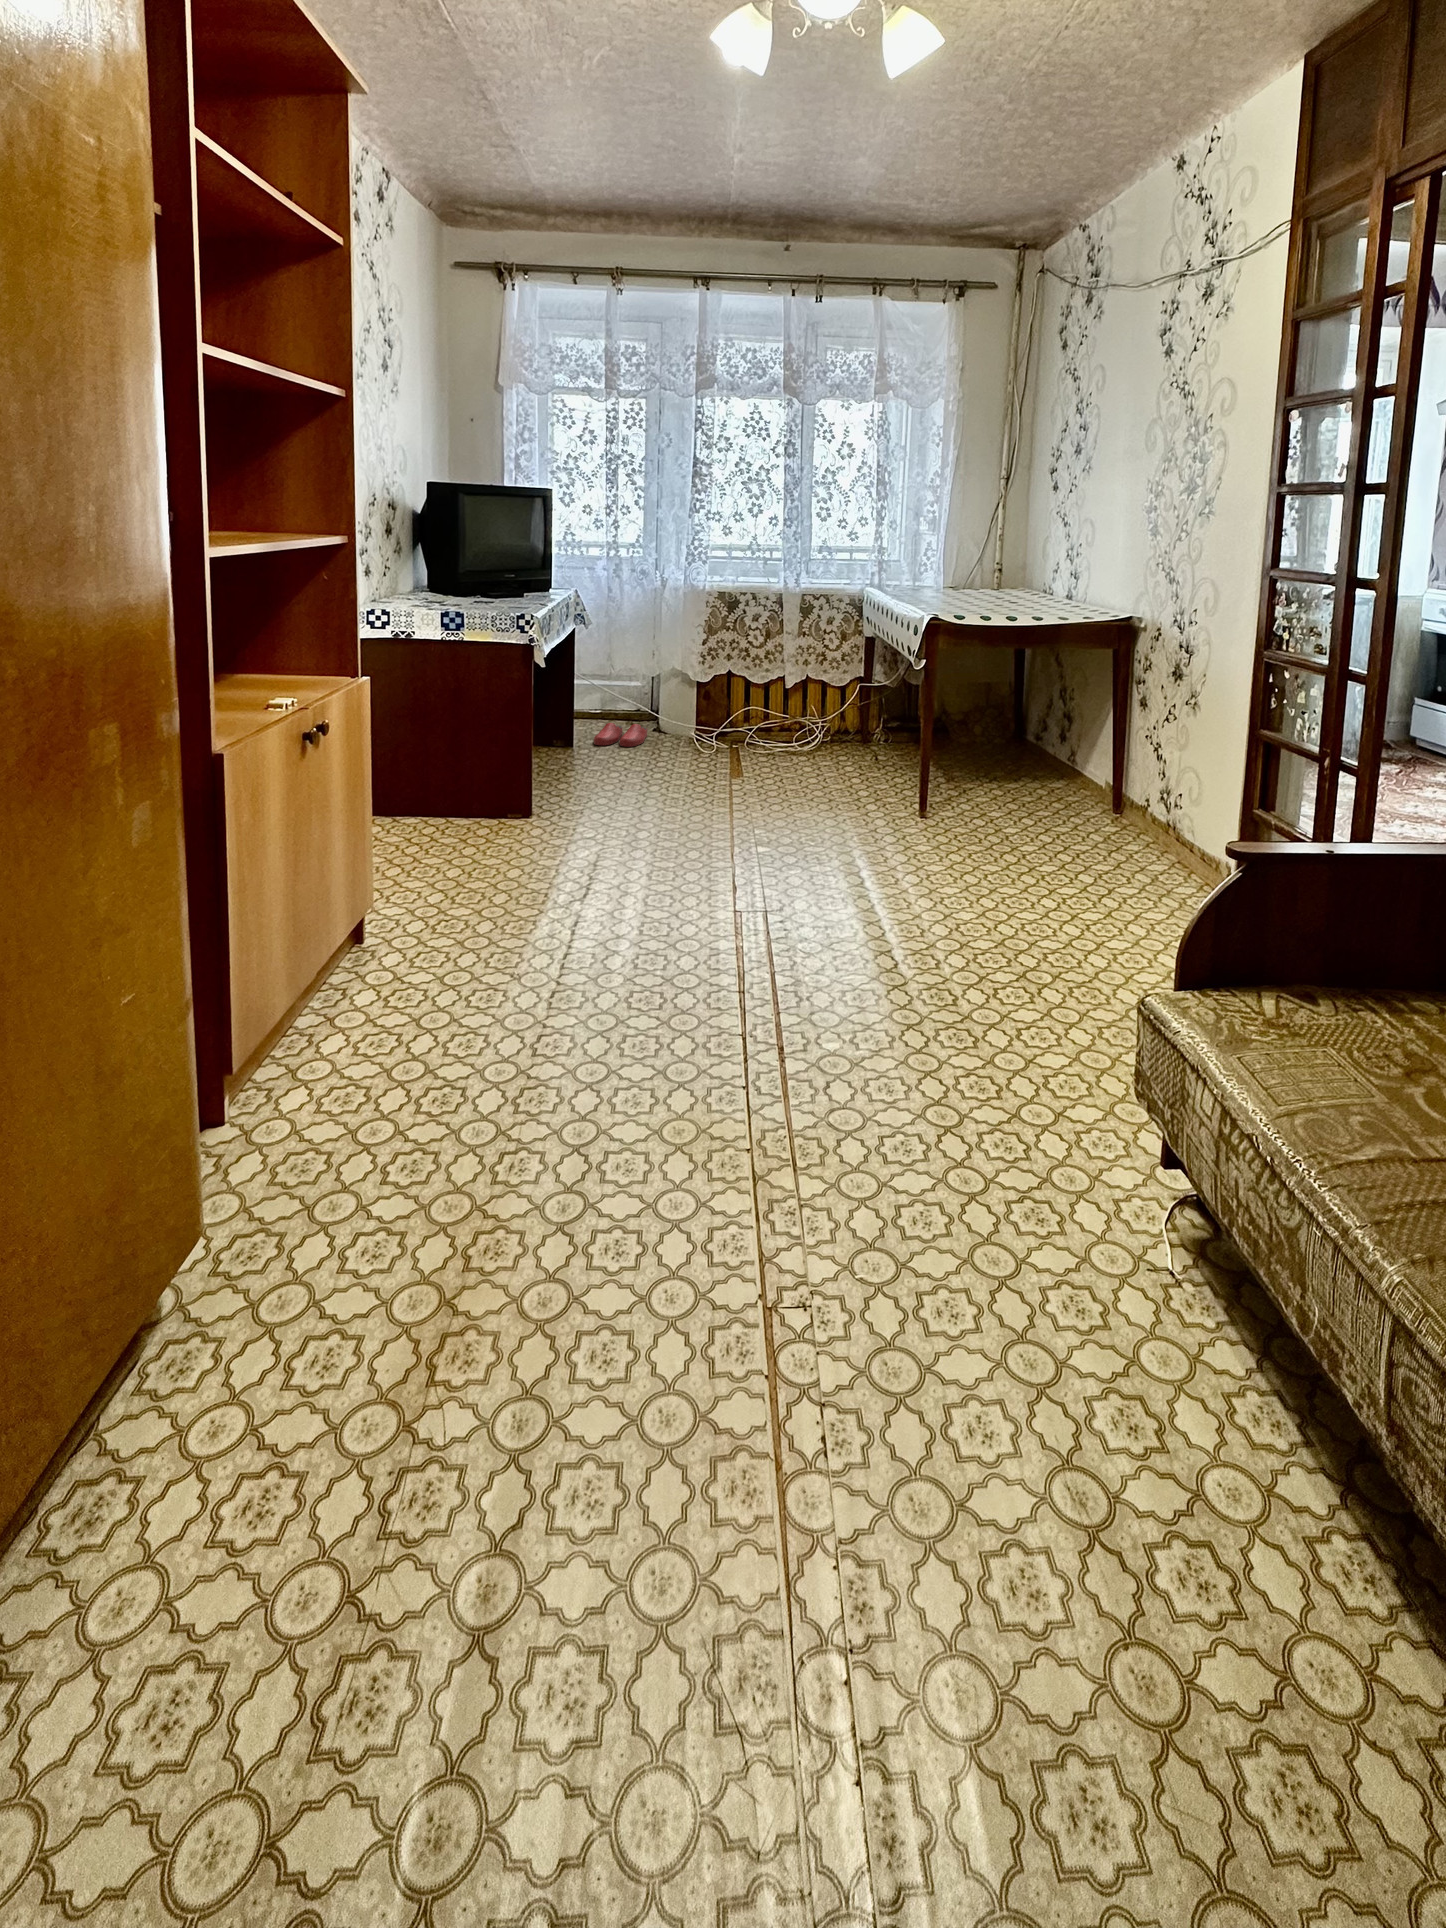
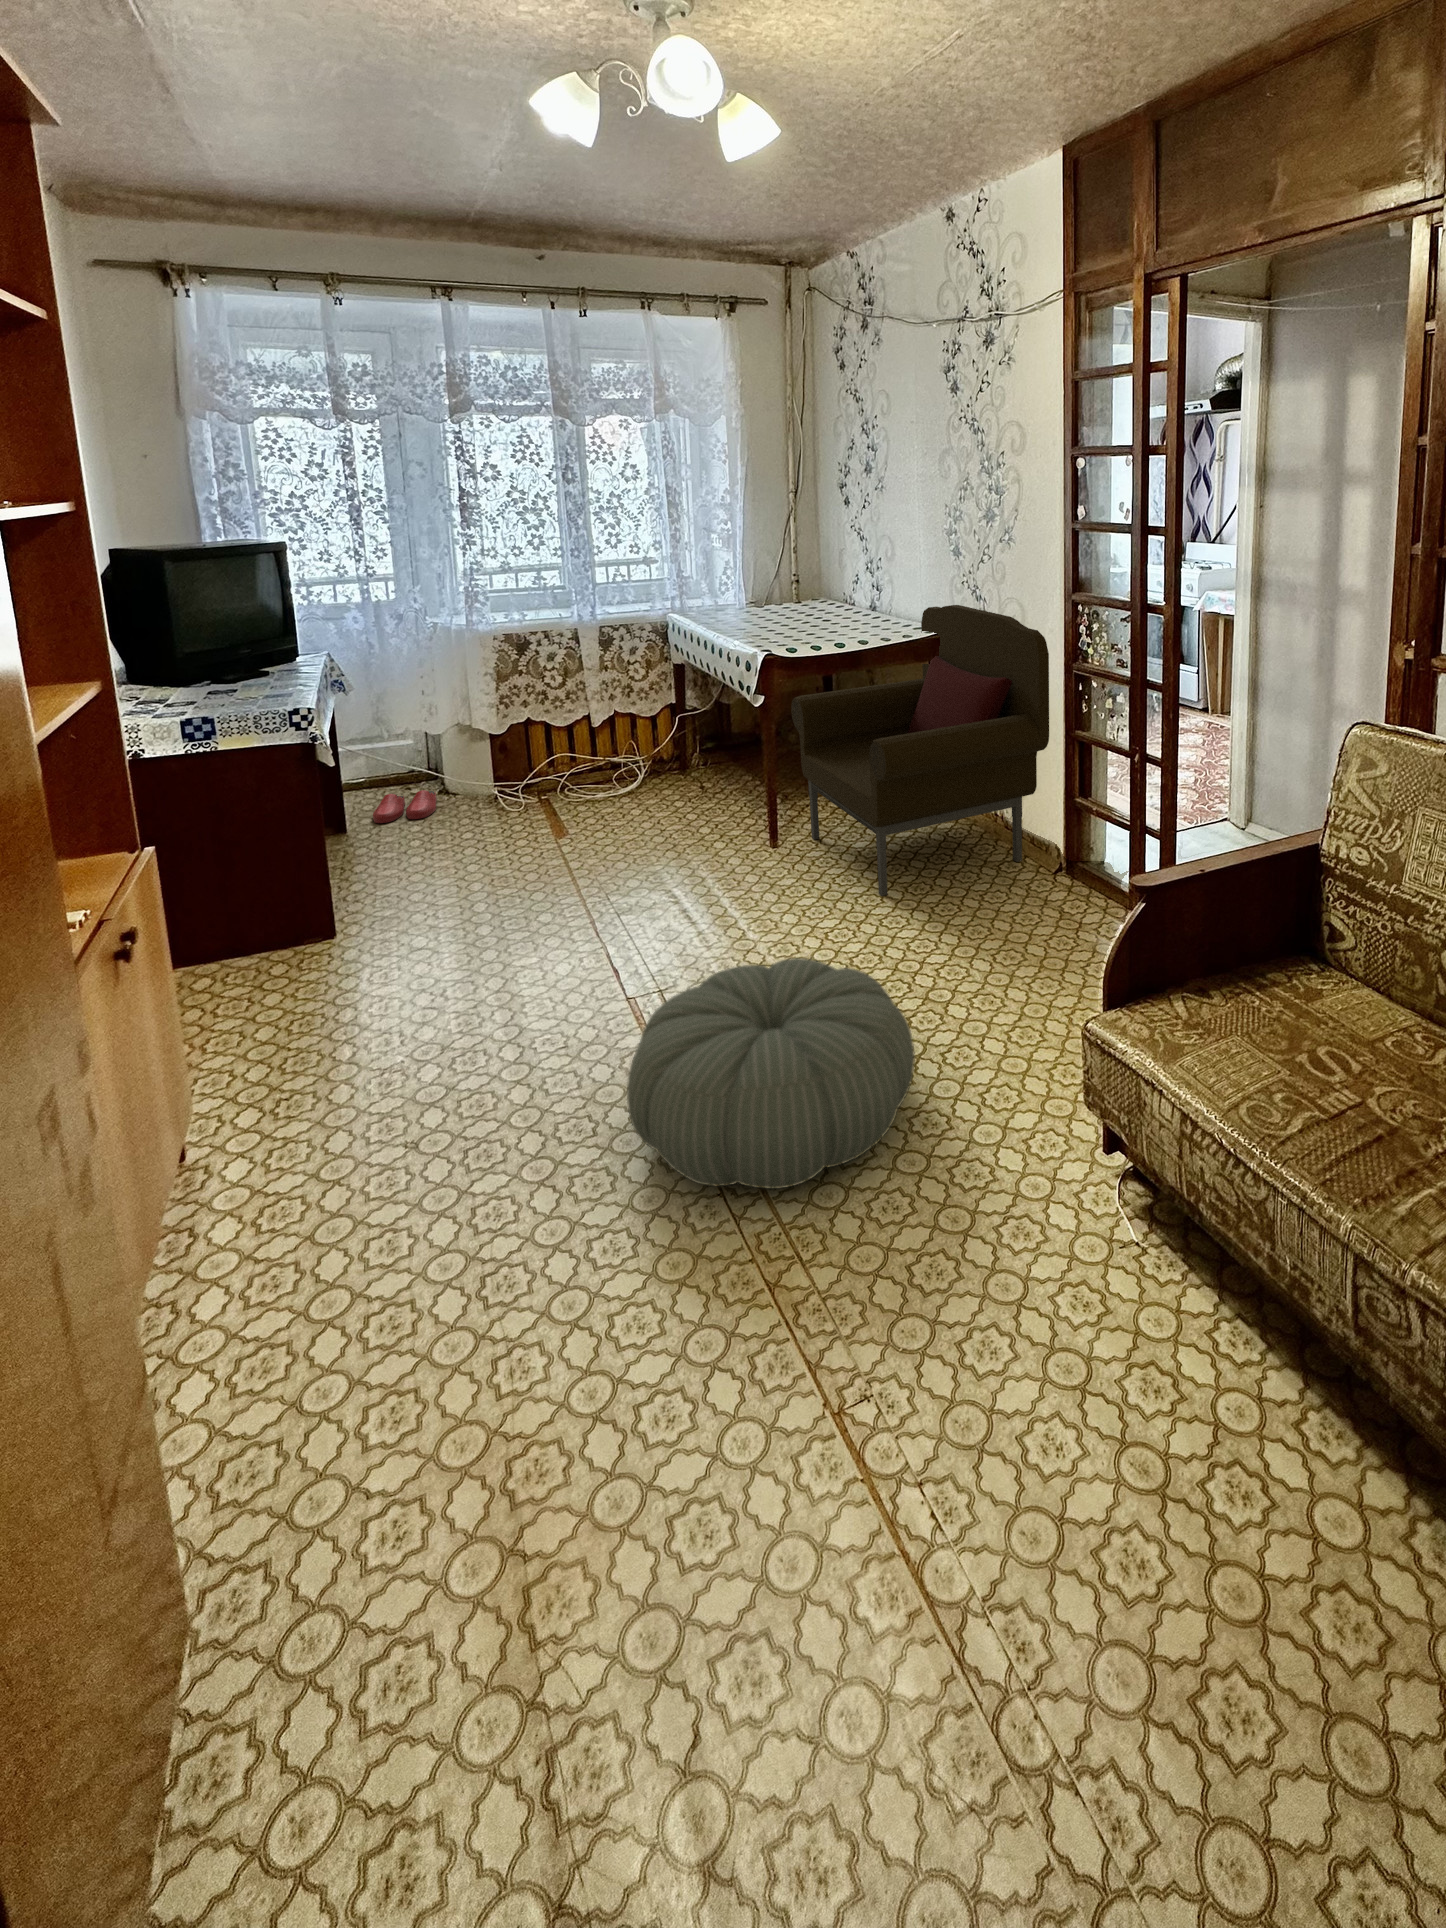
armchair: none [957,588,1240,880] -> present [791,605,1049,896]
pouf: none [680,886,973,1099] -> present [627,958,915,1189]

